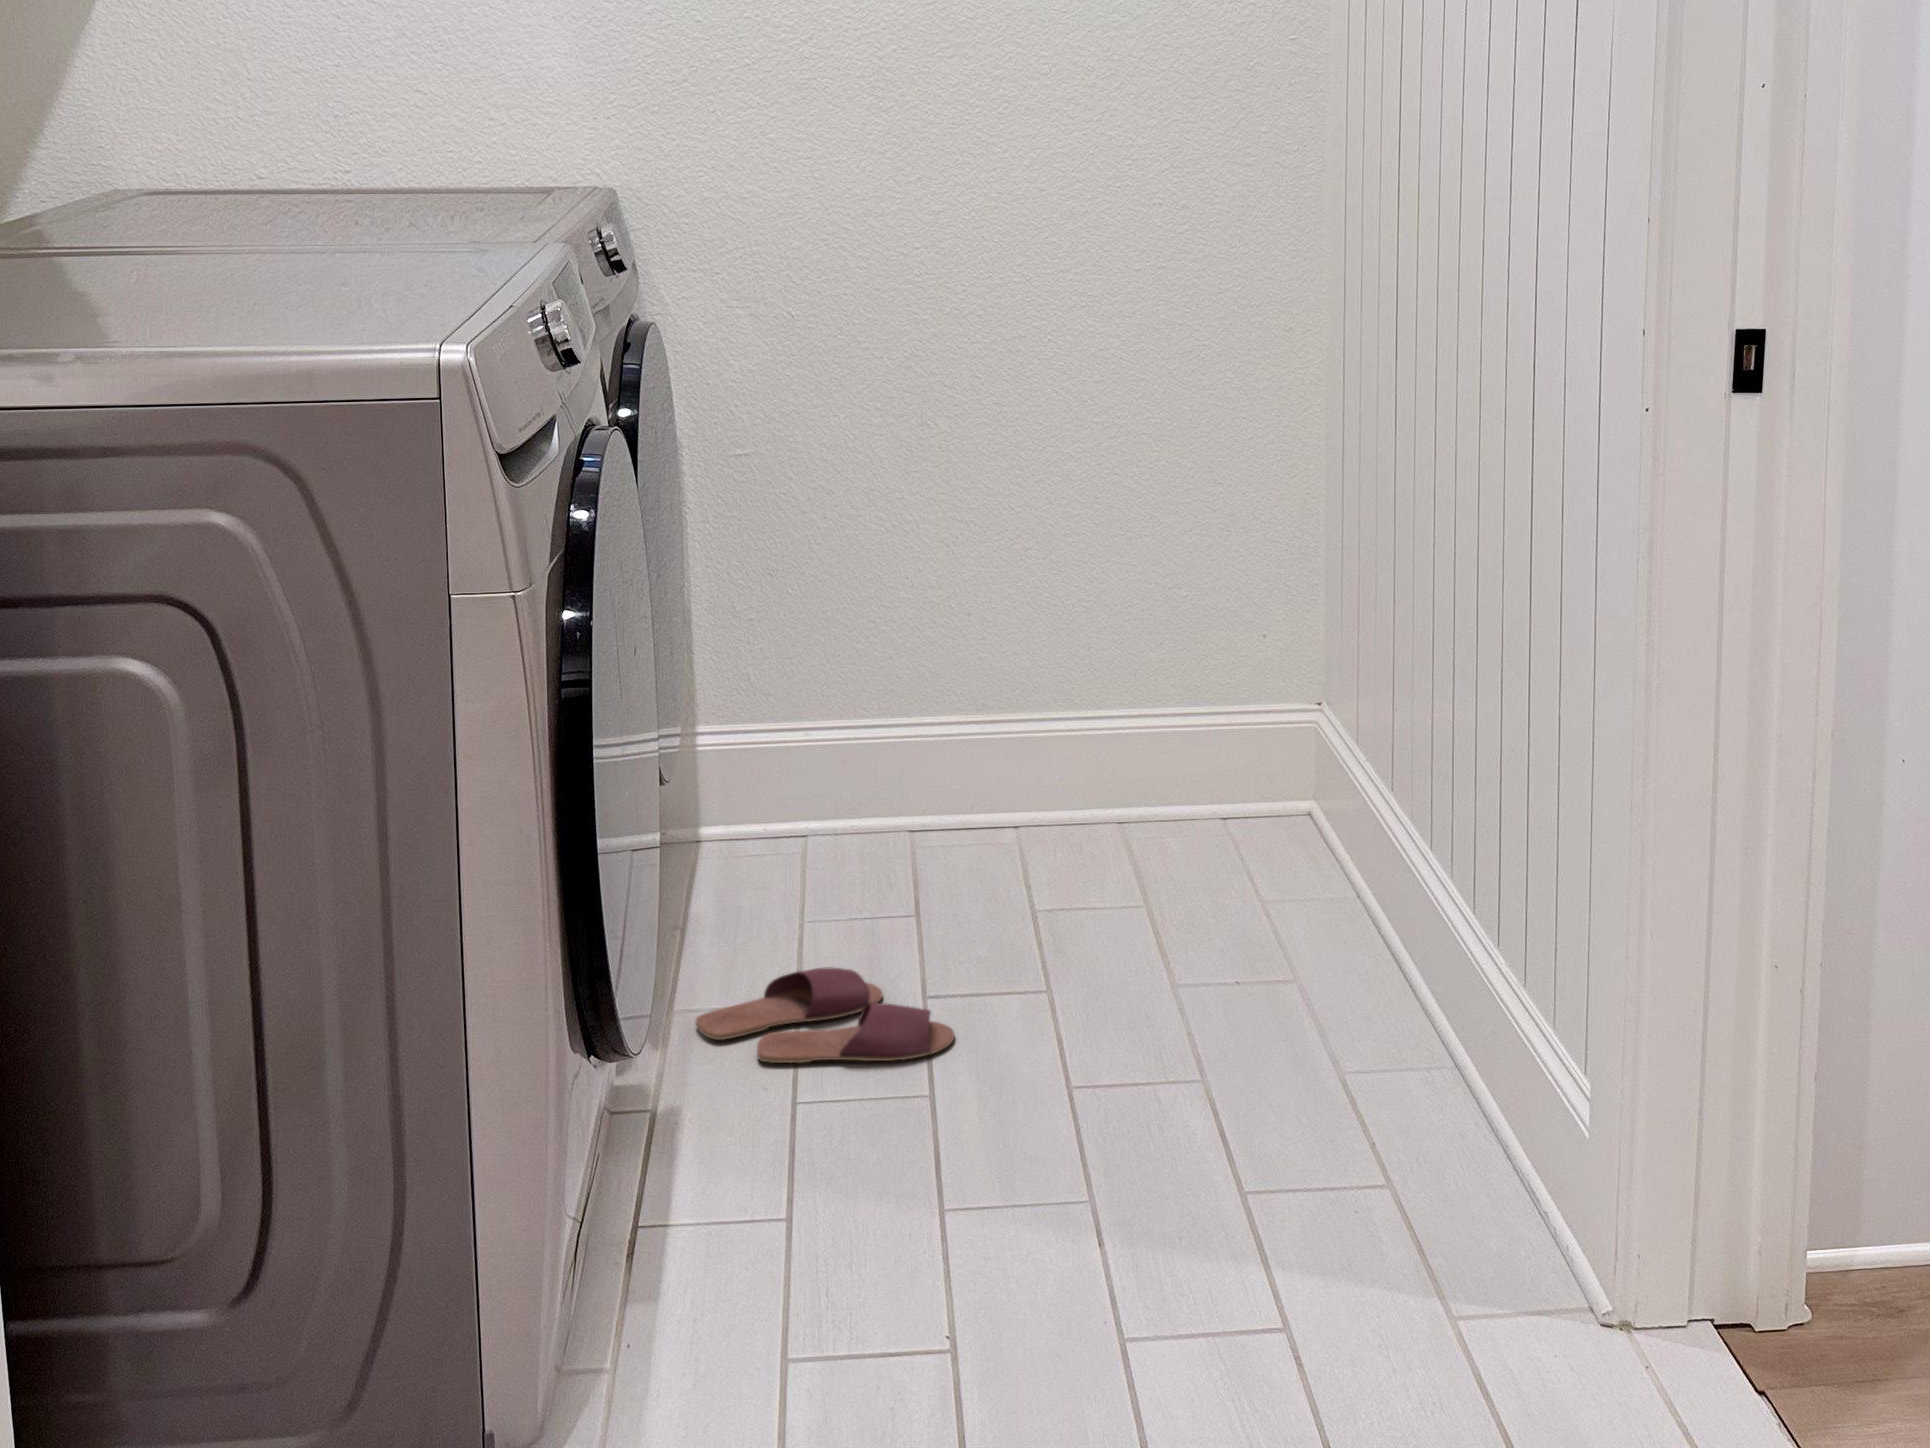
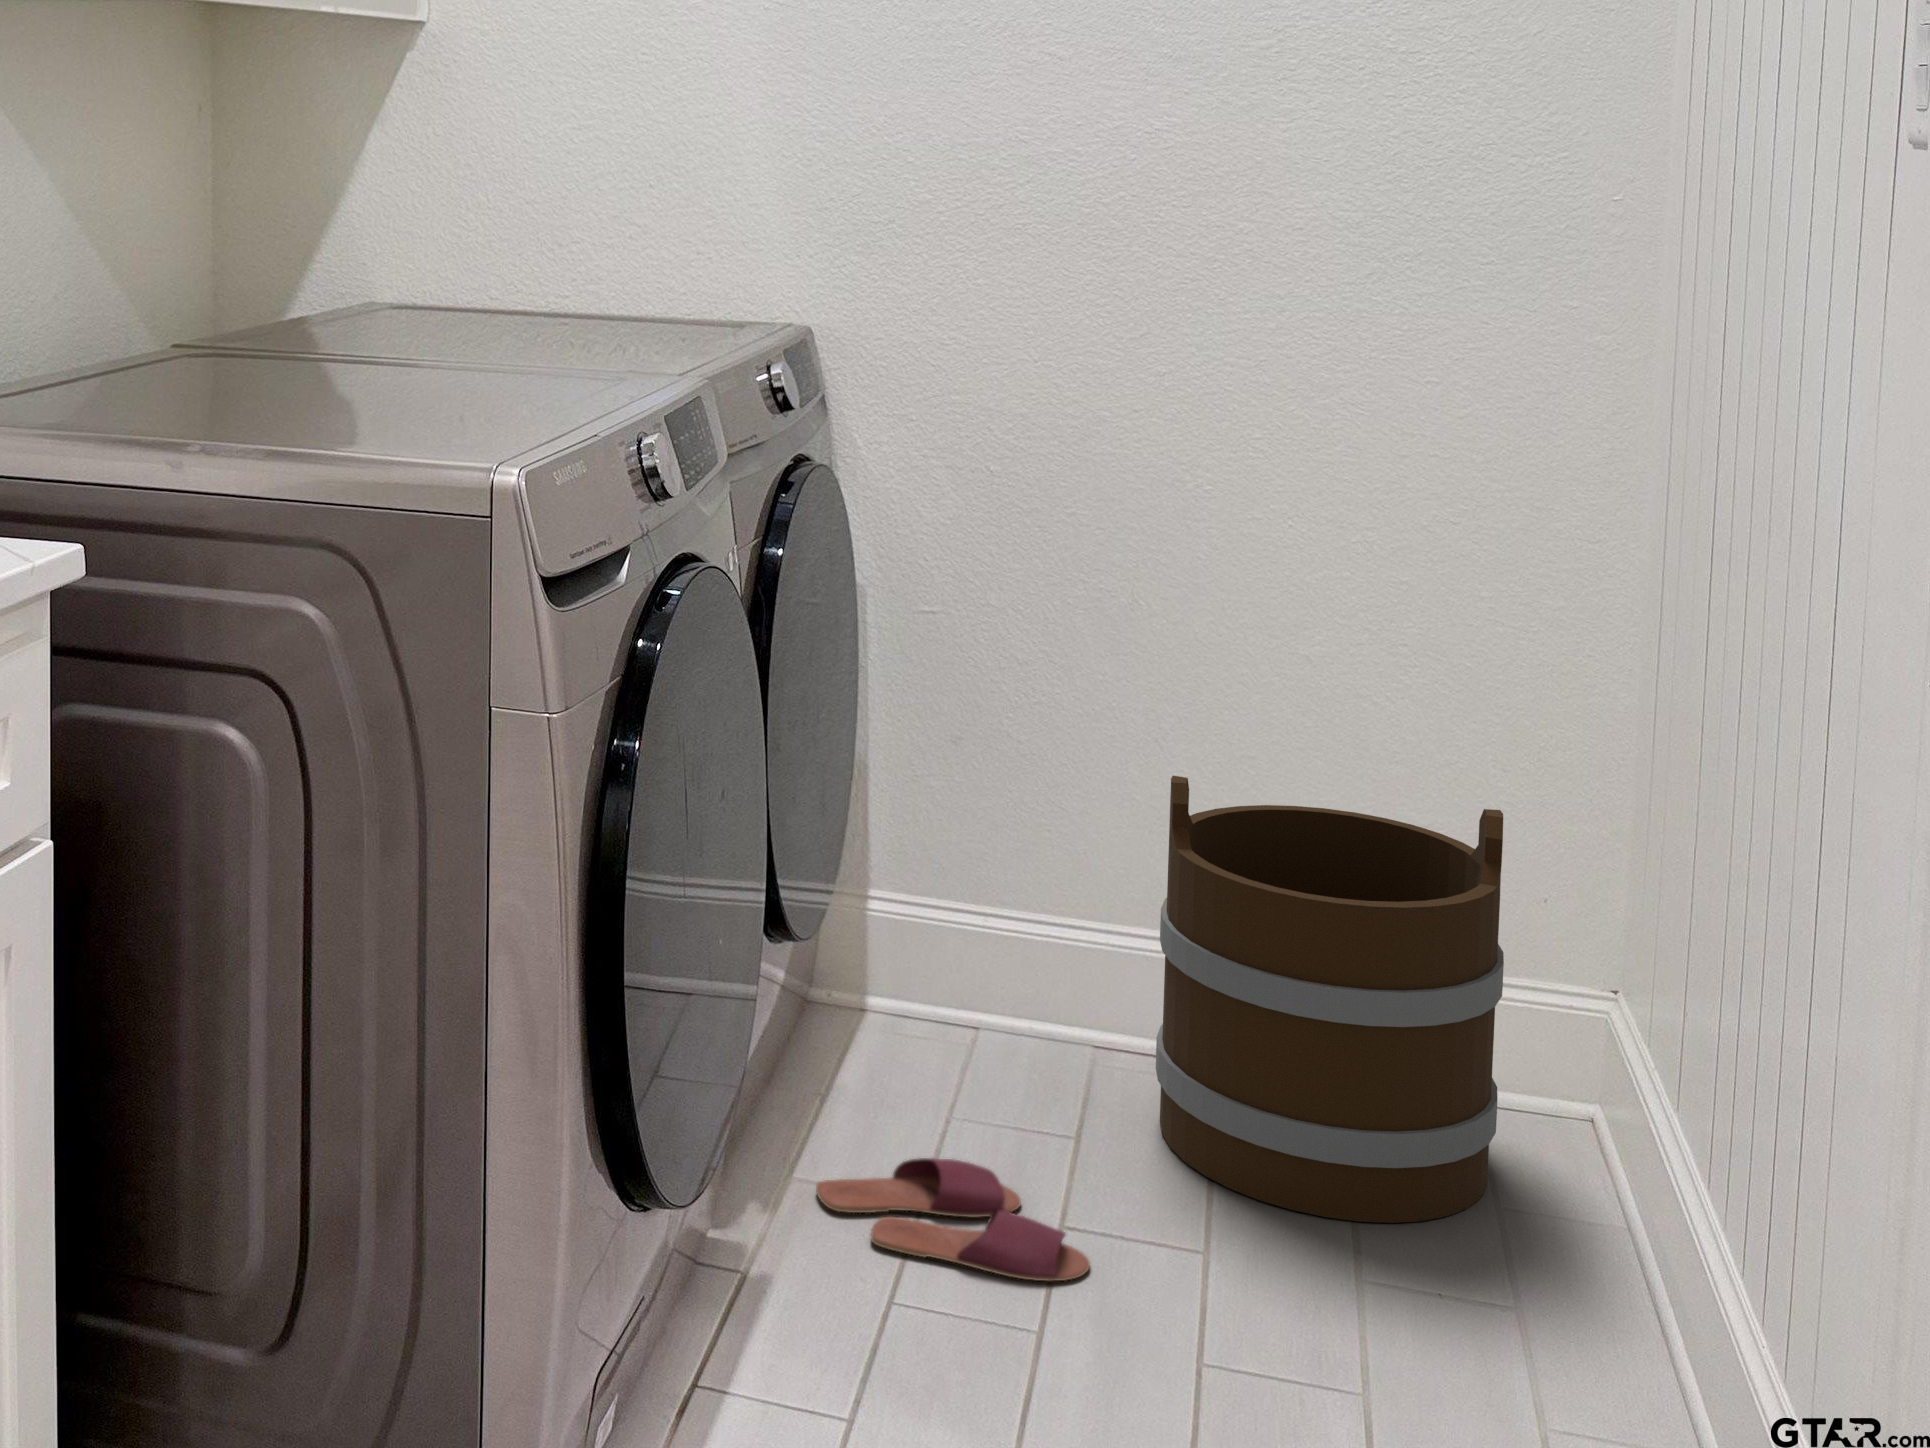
bucket: none [977,572,1255,948] -> present [1156,776,1504,1223]

